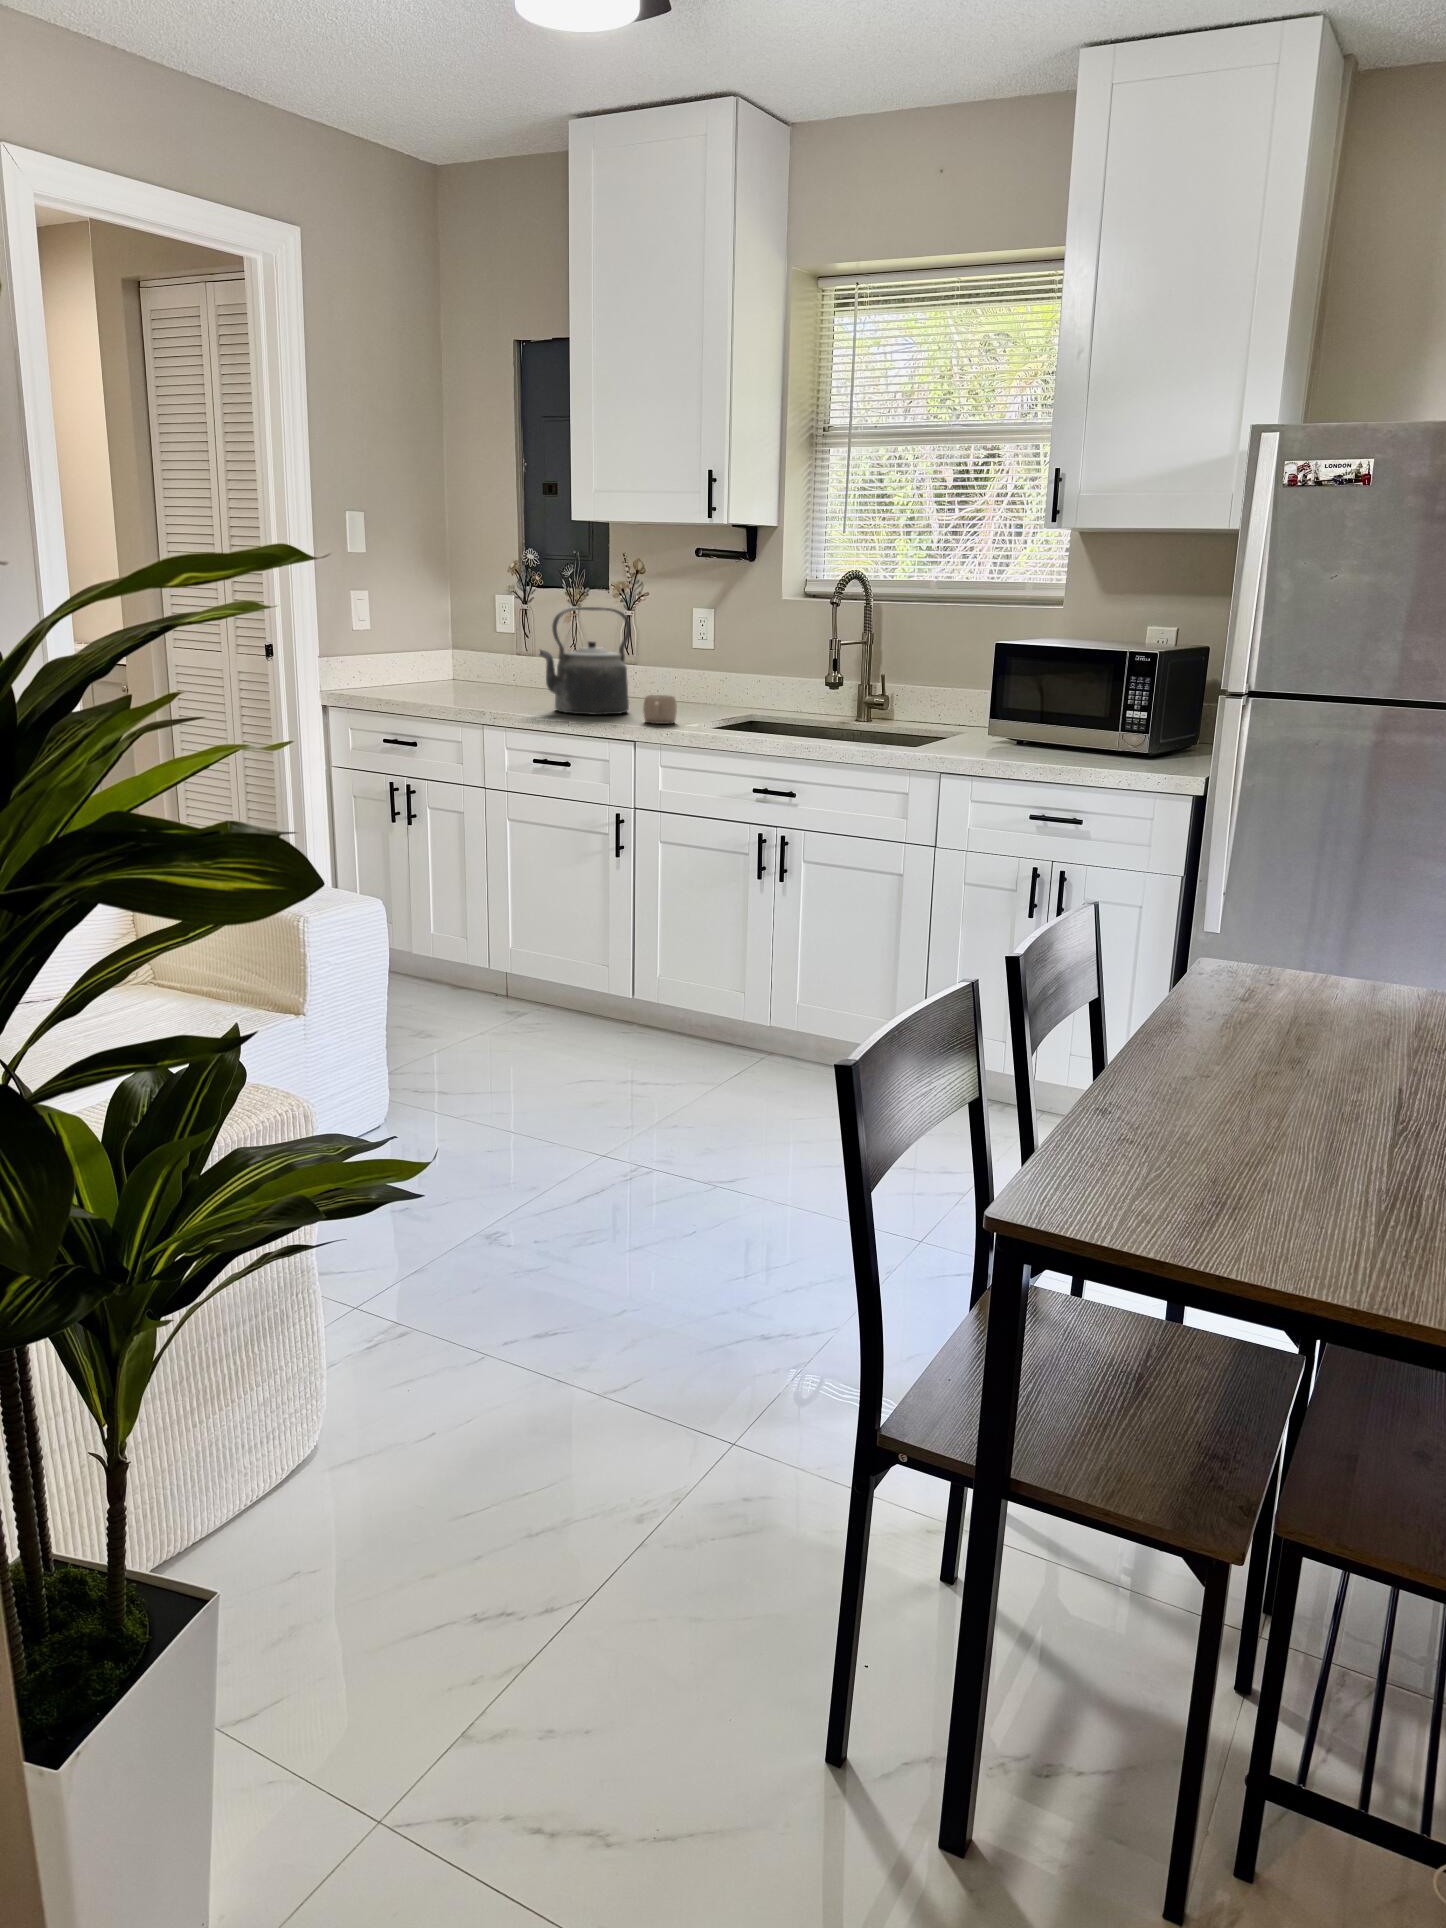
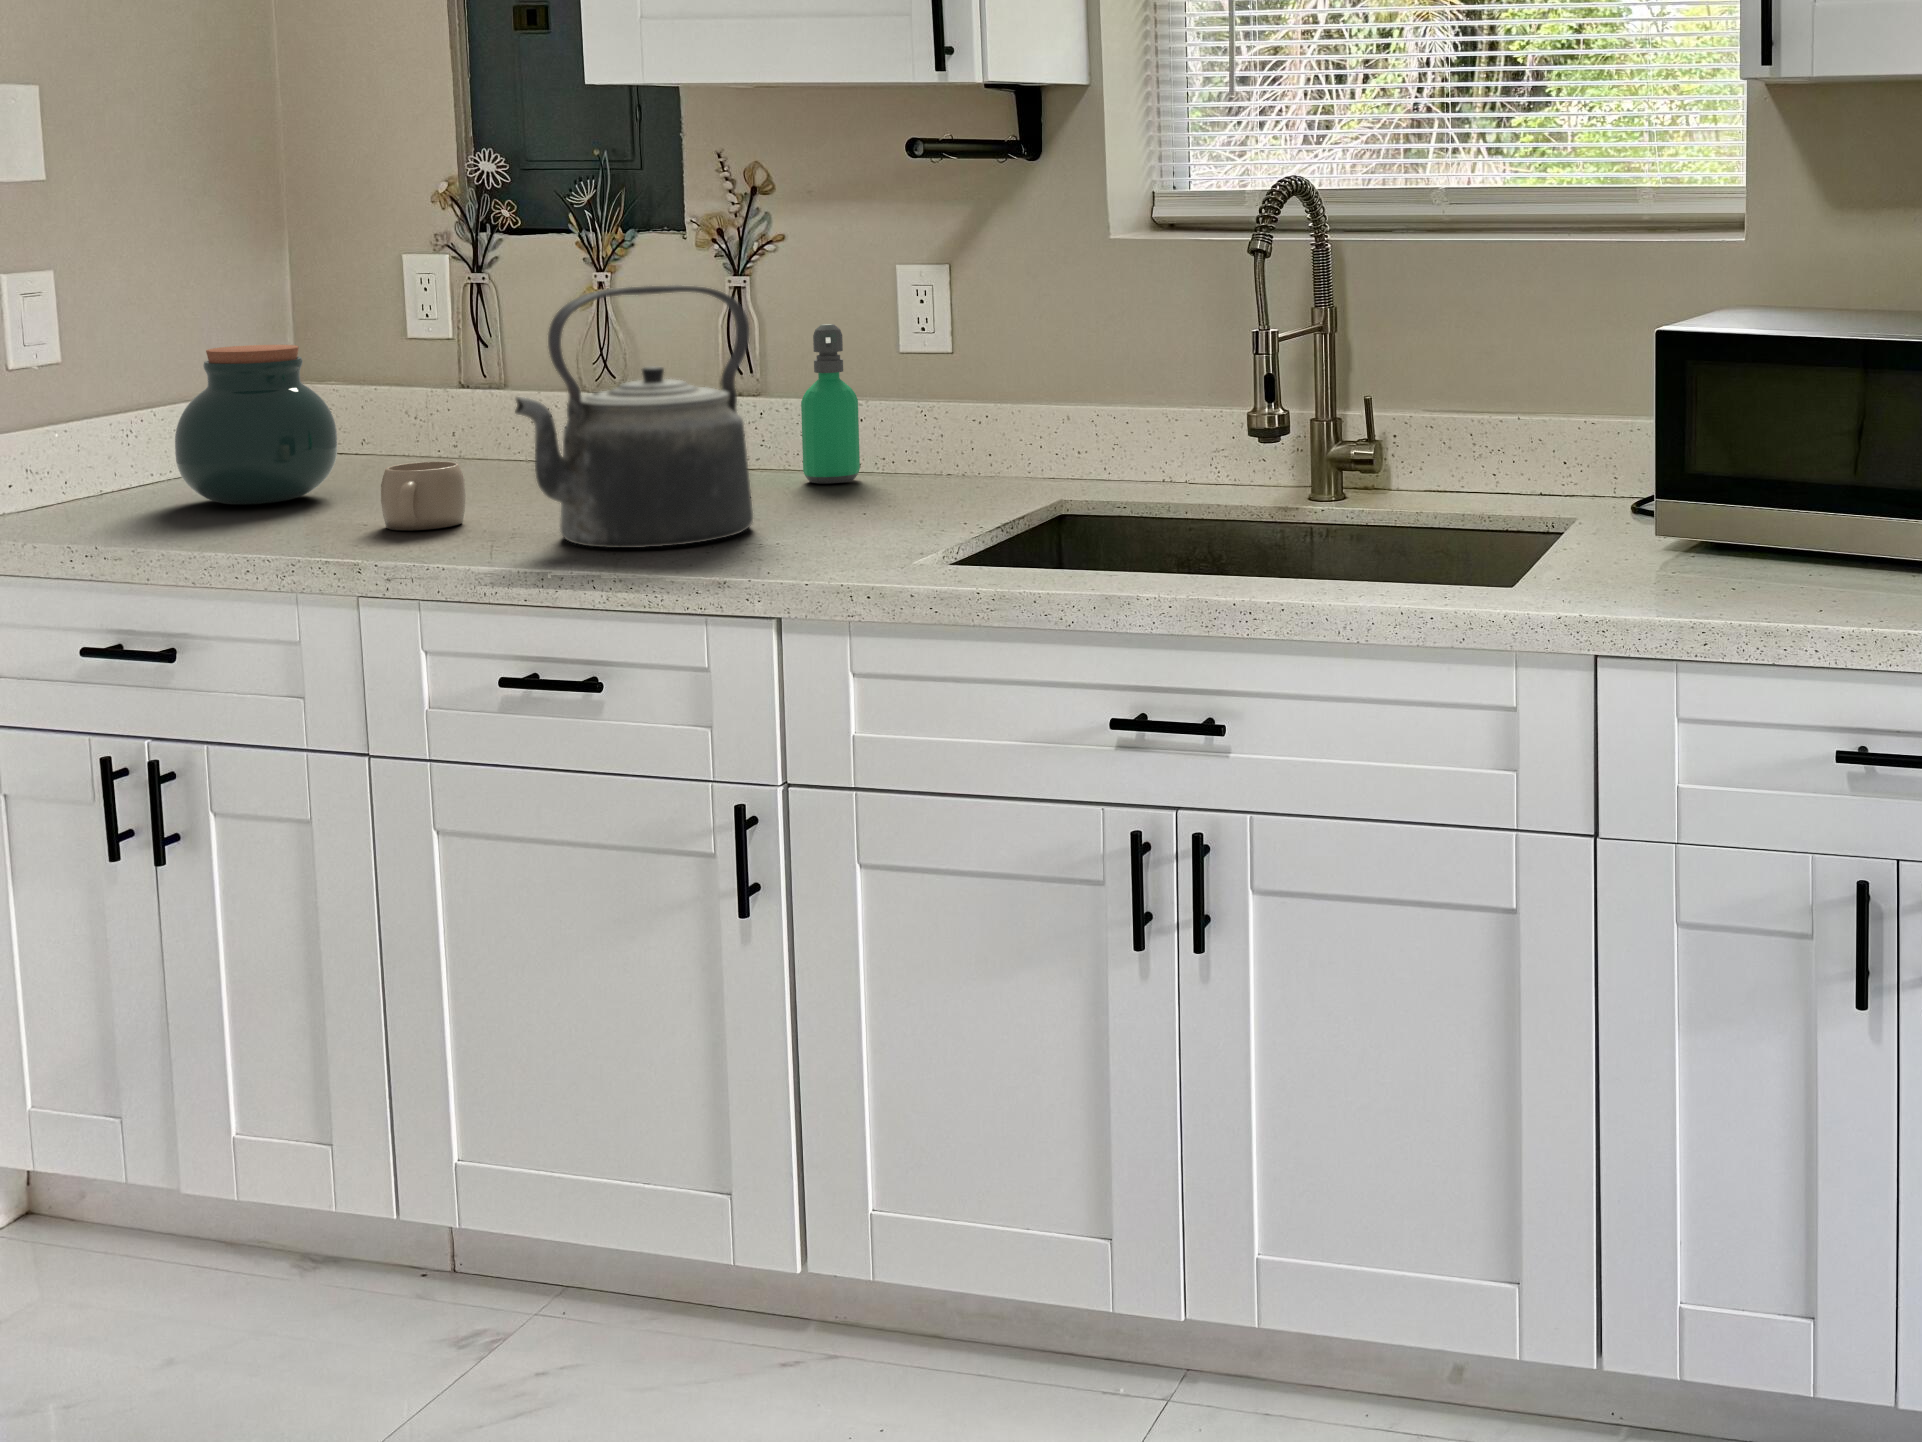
jar: none [412,628,471,693] -> present [175,345,337,505]
soap dispenser: none [653,631,677,702] -> present [801,324,860,484]
mug: present [643,695,677,724] -> present [381,462,466,530]

